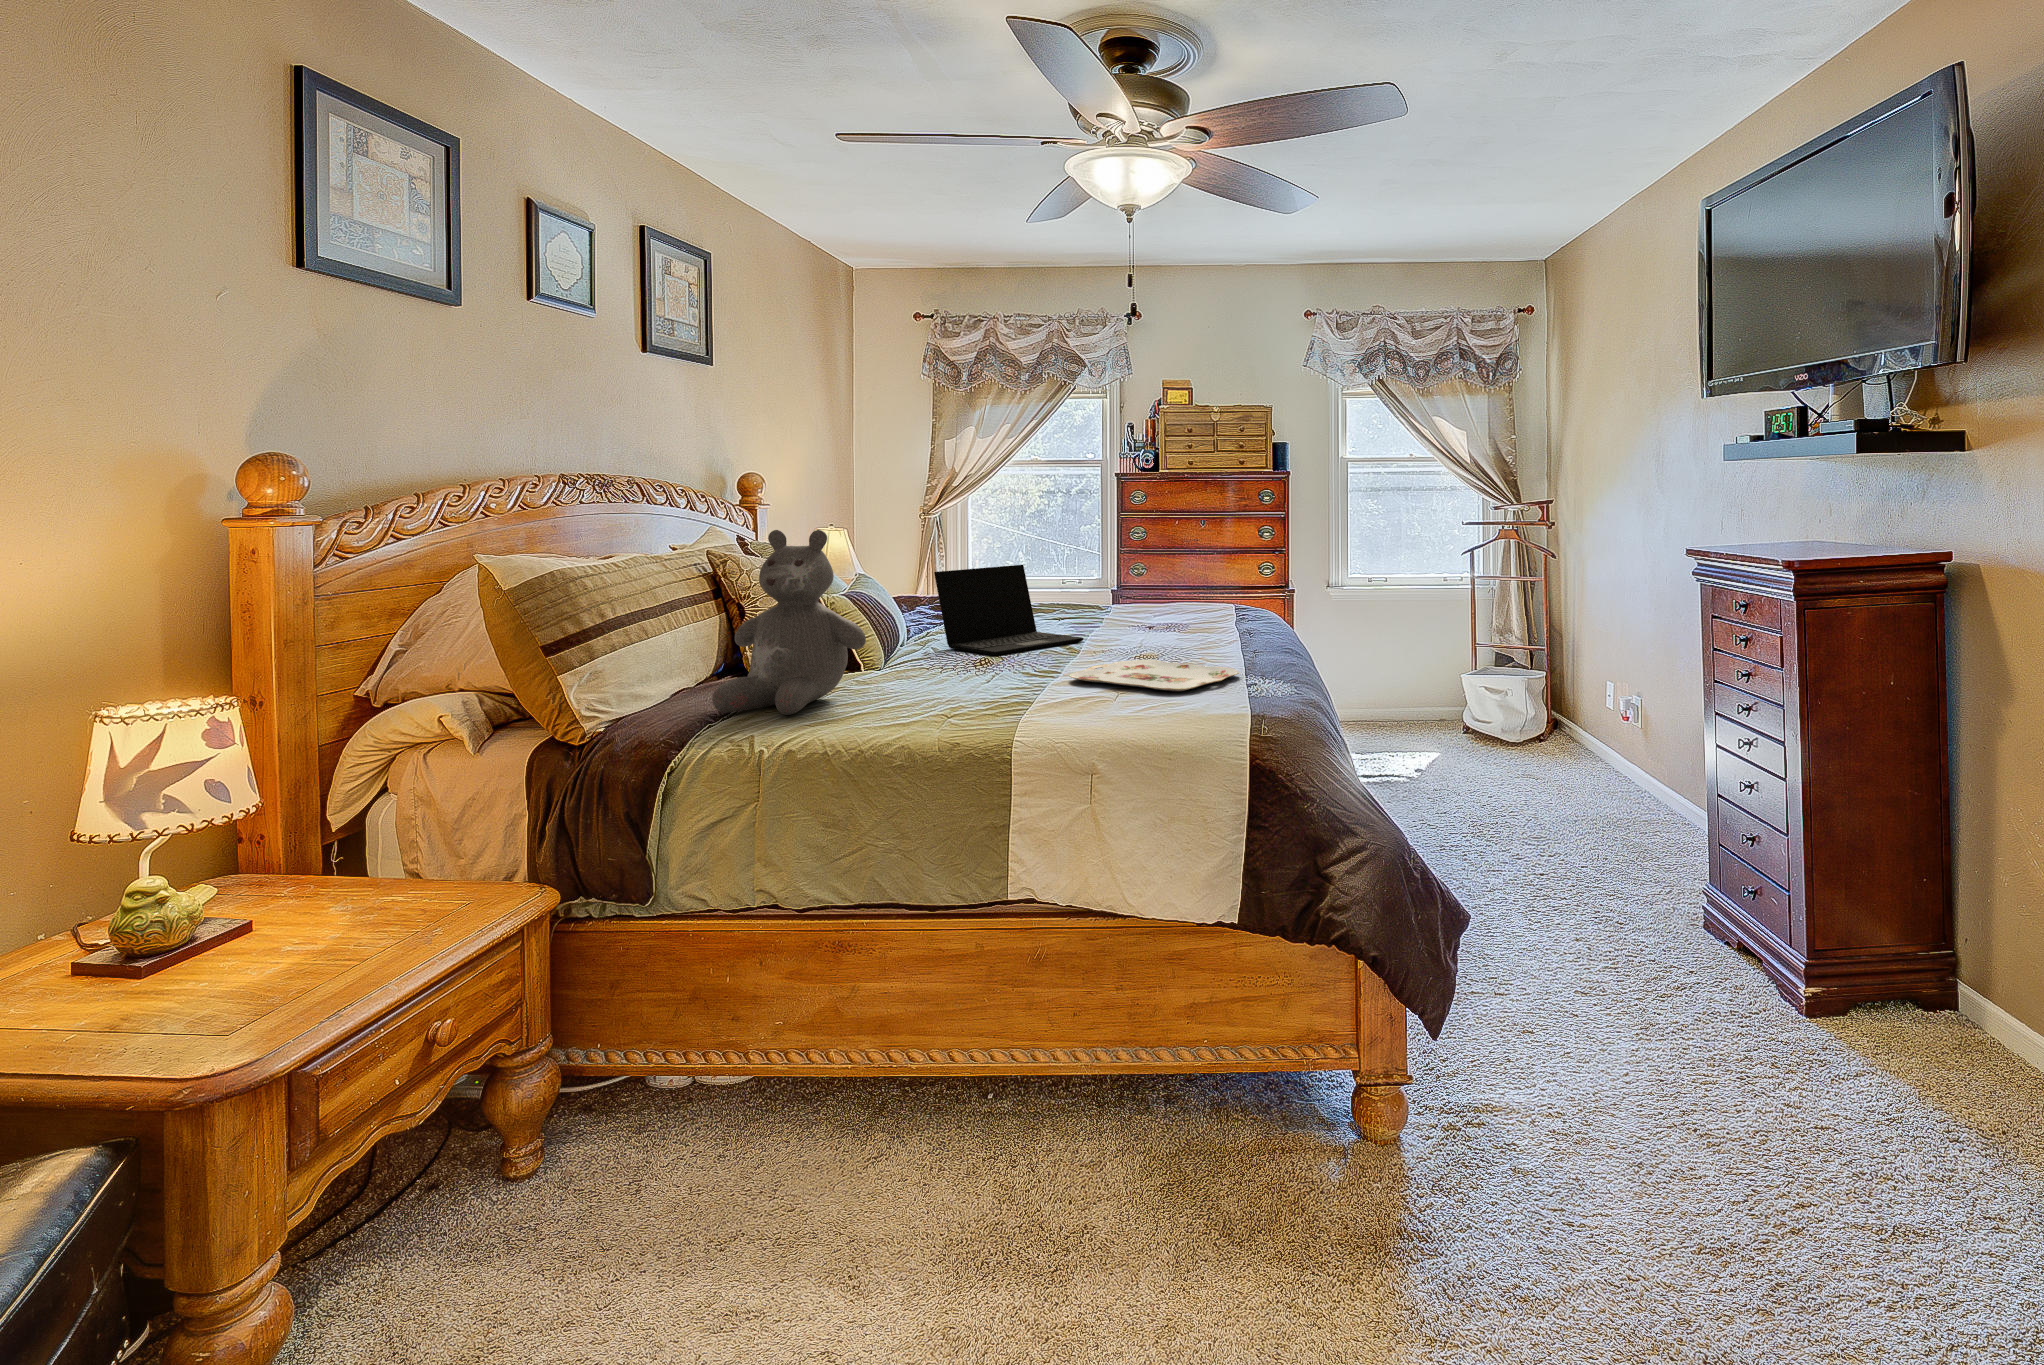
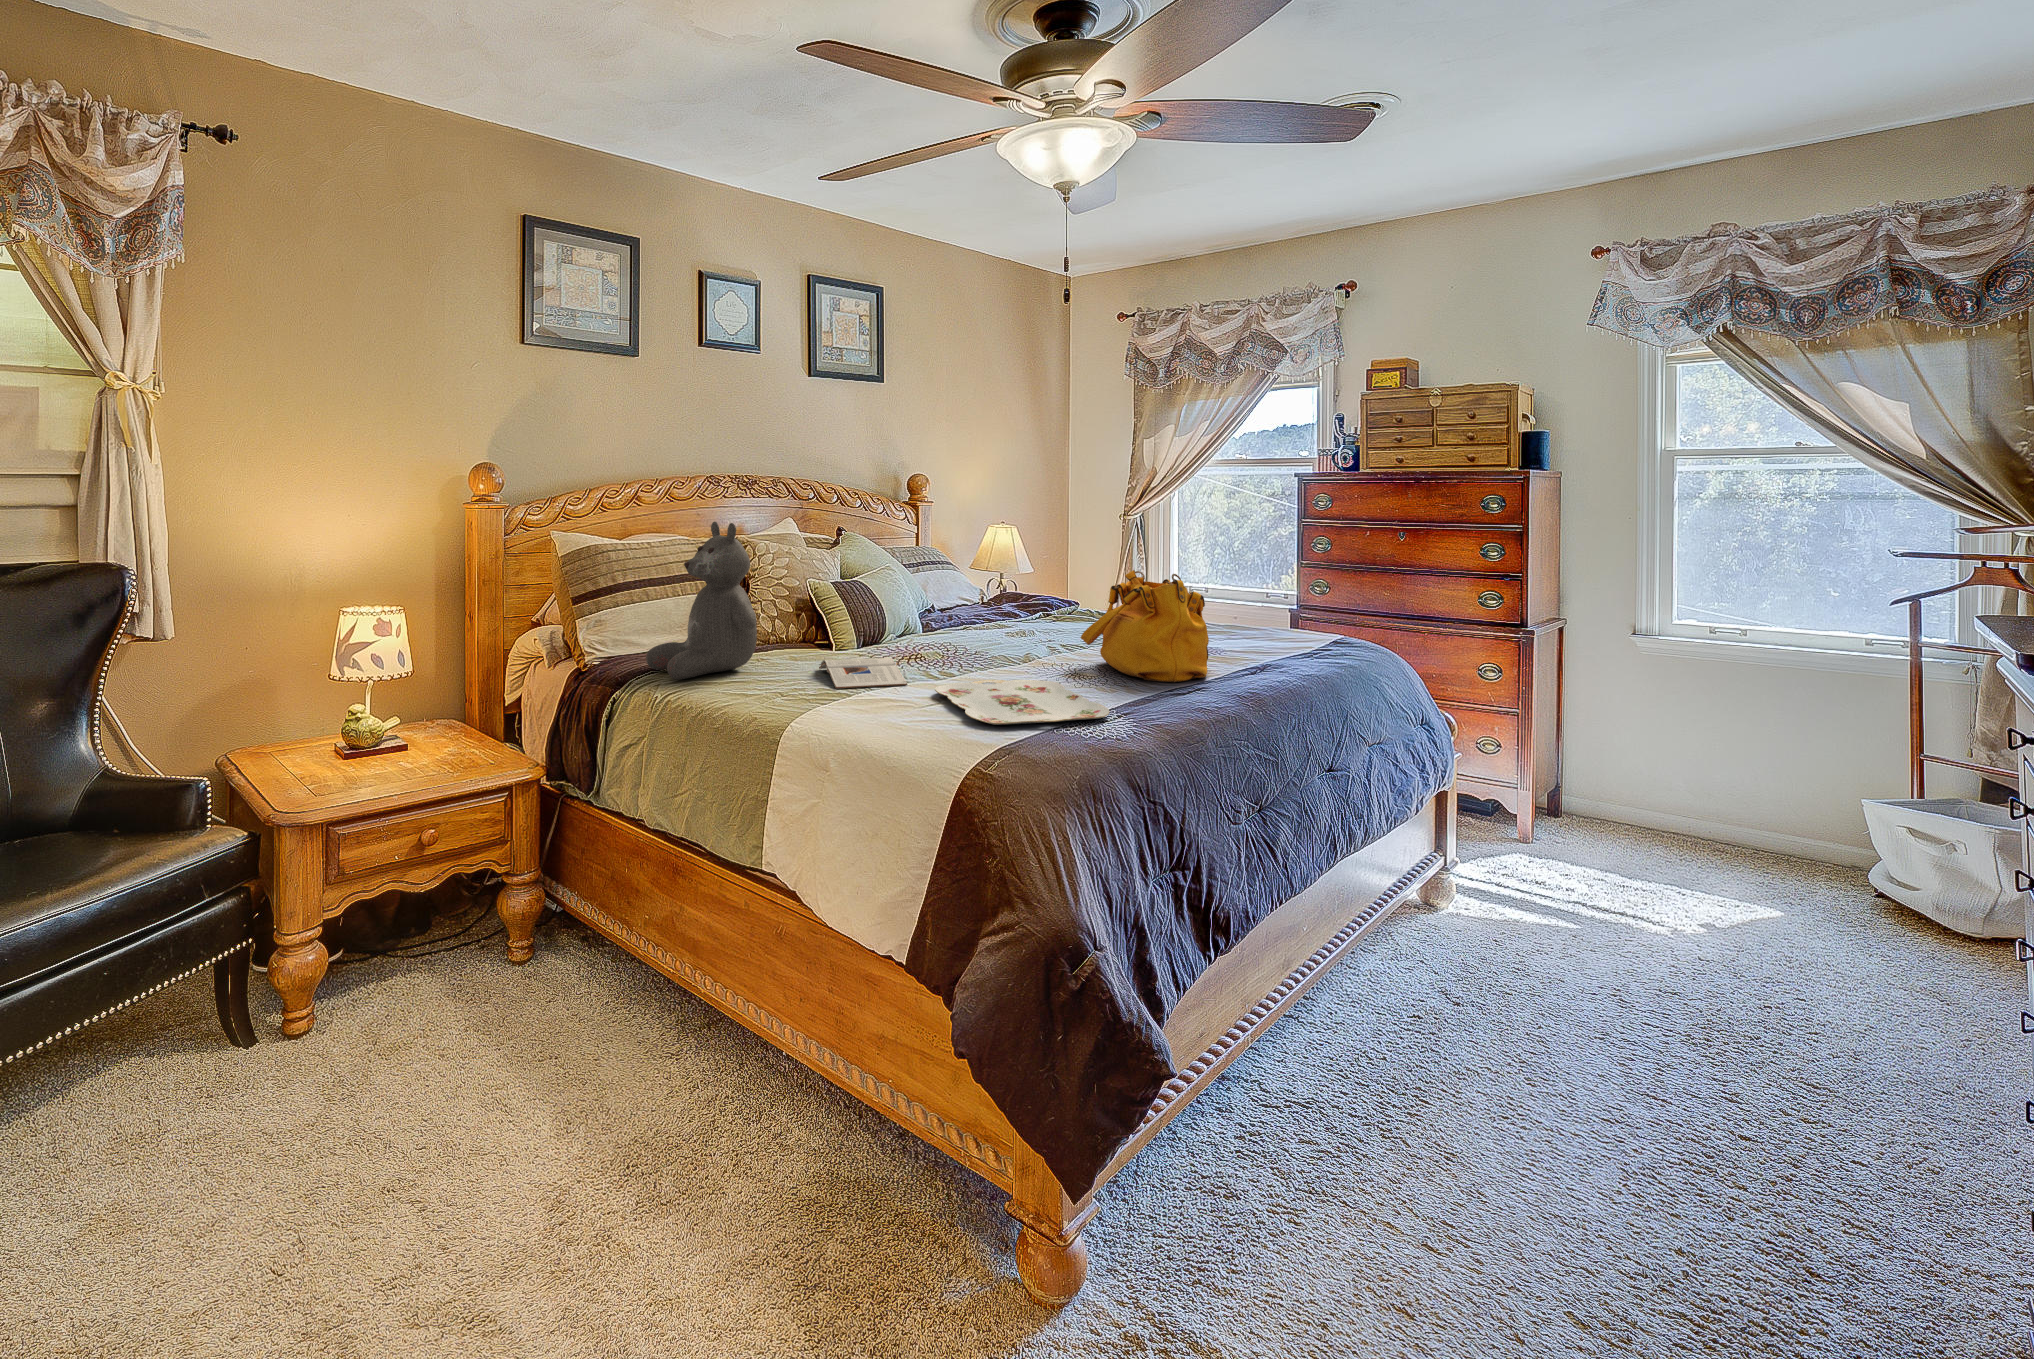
handbag: none [1117,559,1224,651] -> present [1080,570,1209,682]
laptop: present [934,565,1083,655] -> none [945,565,1077,654]
magazine: none [904,662,1027,694] -> present [819,658,907,689]

